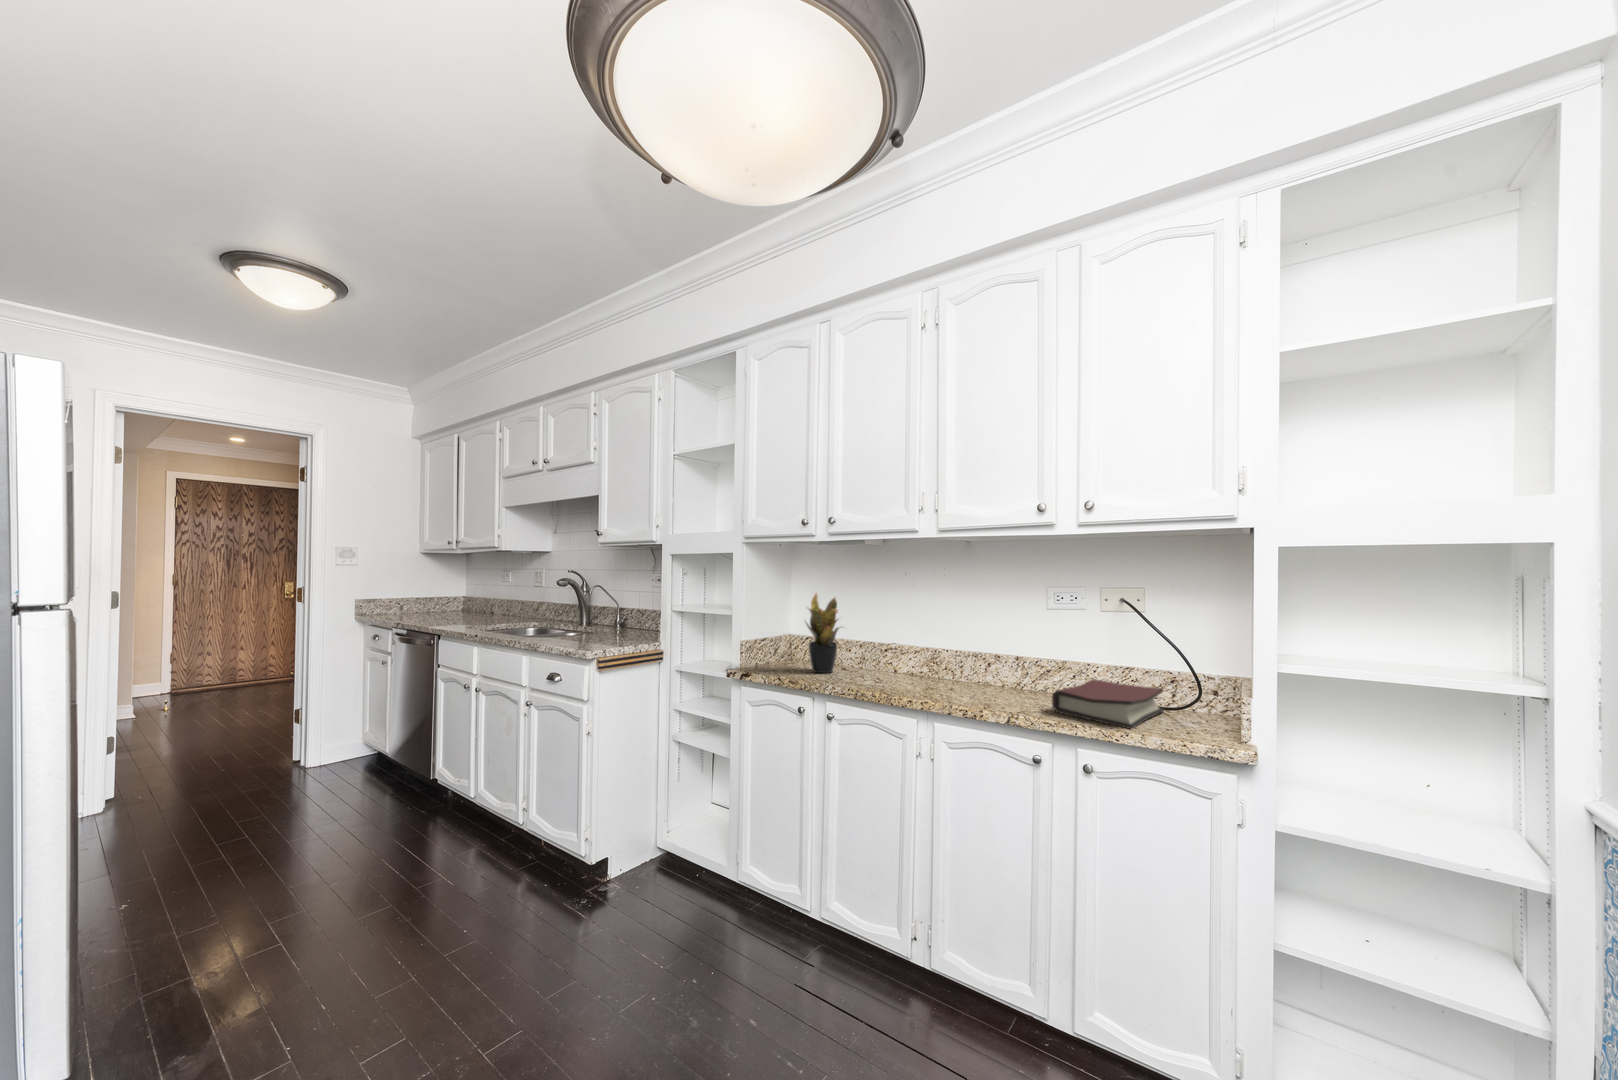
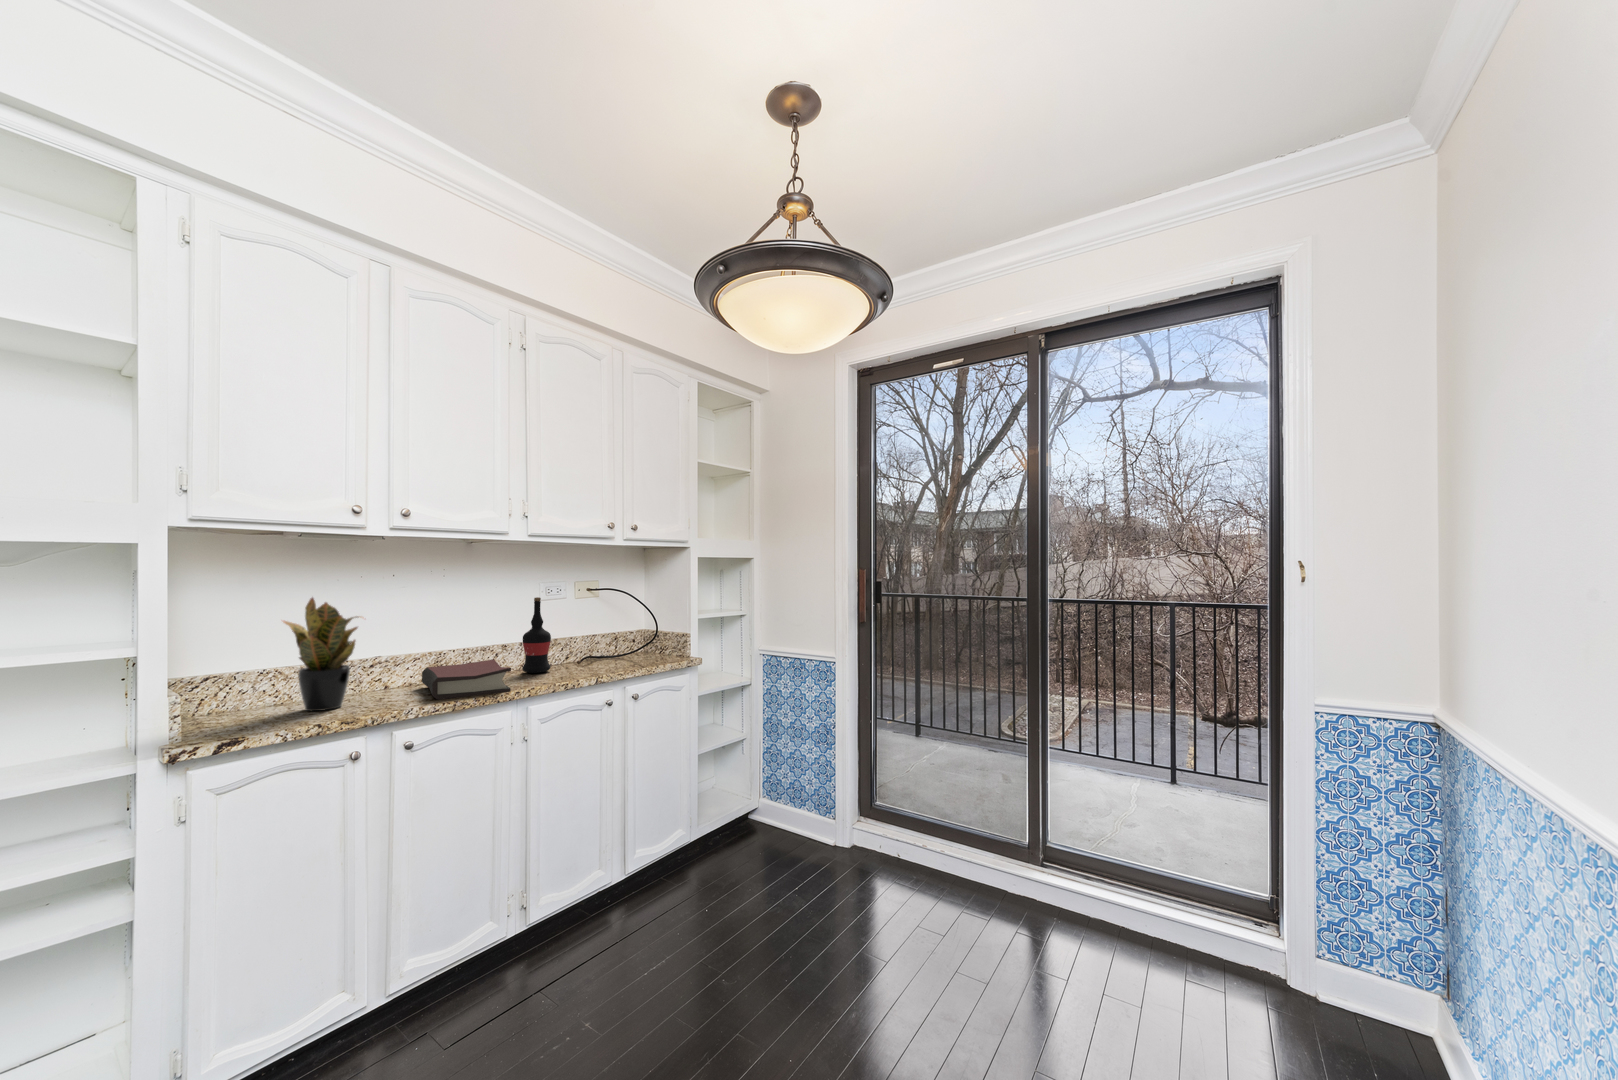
wine bottle: none [988,611,1019,694] -> present [522,597,551,673]
hardback book: present [1052,679,1164,729] -> present [422,659,511,700]

